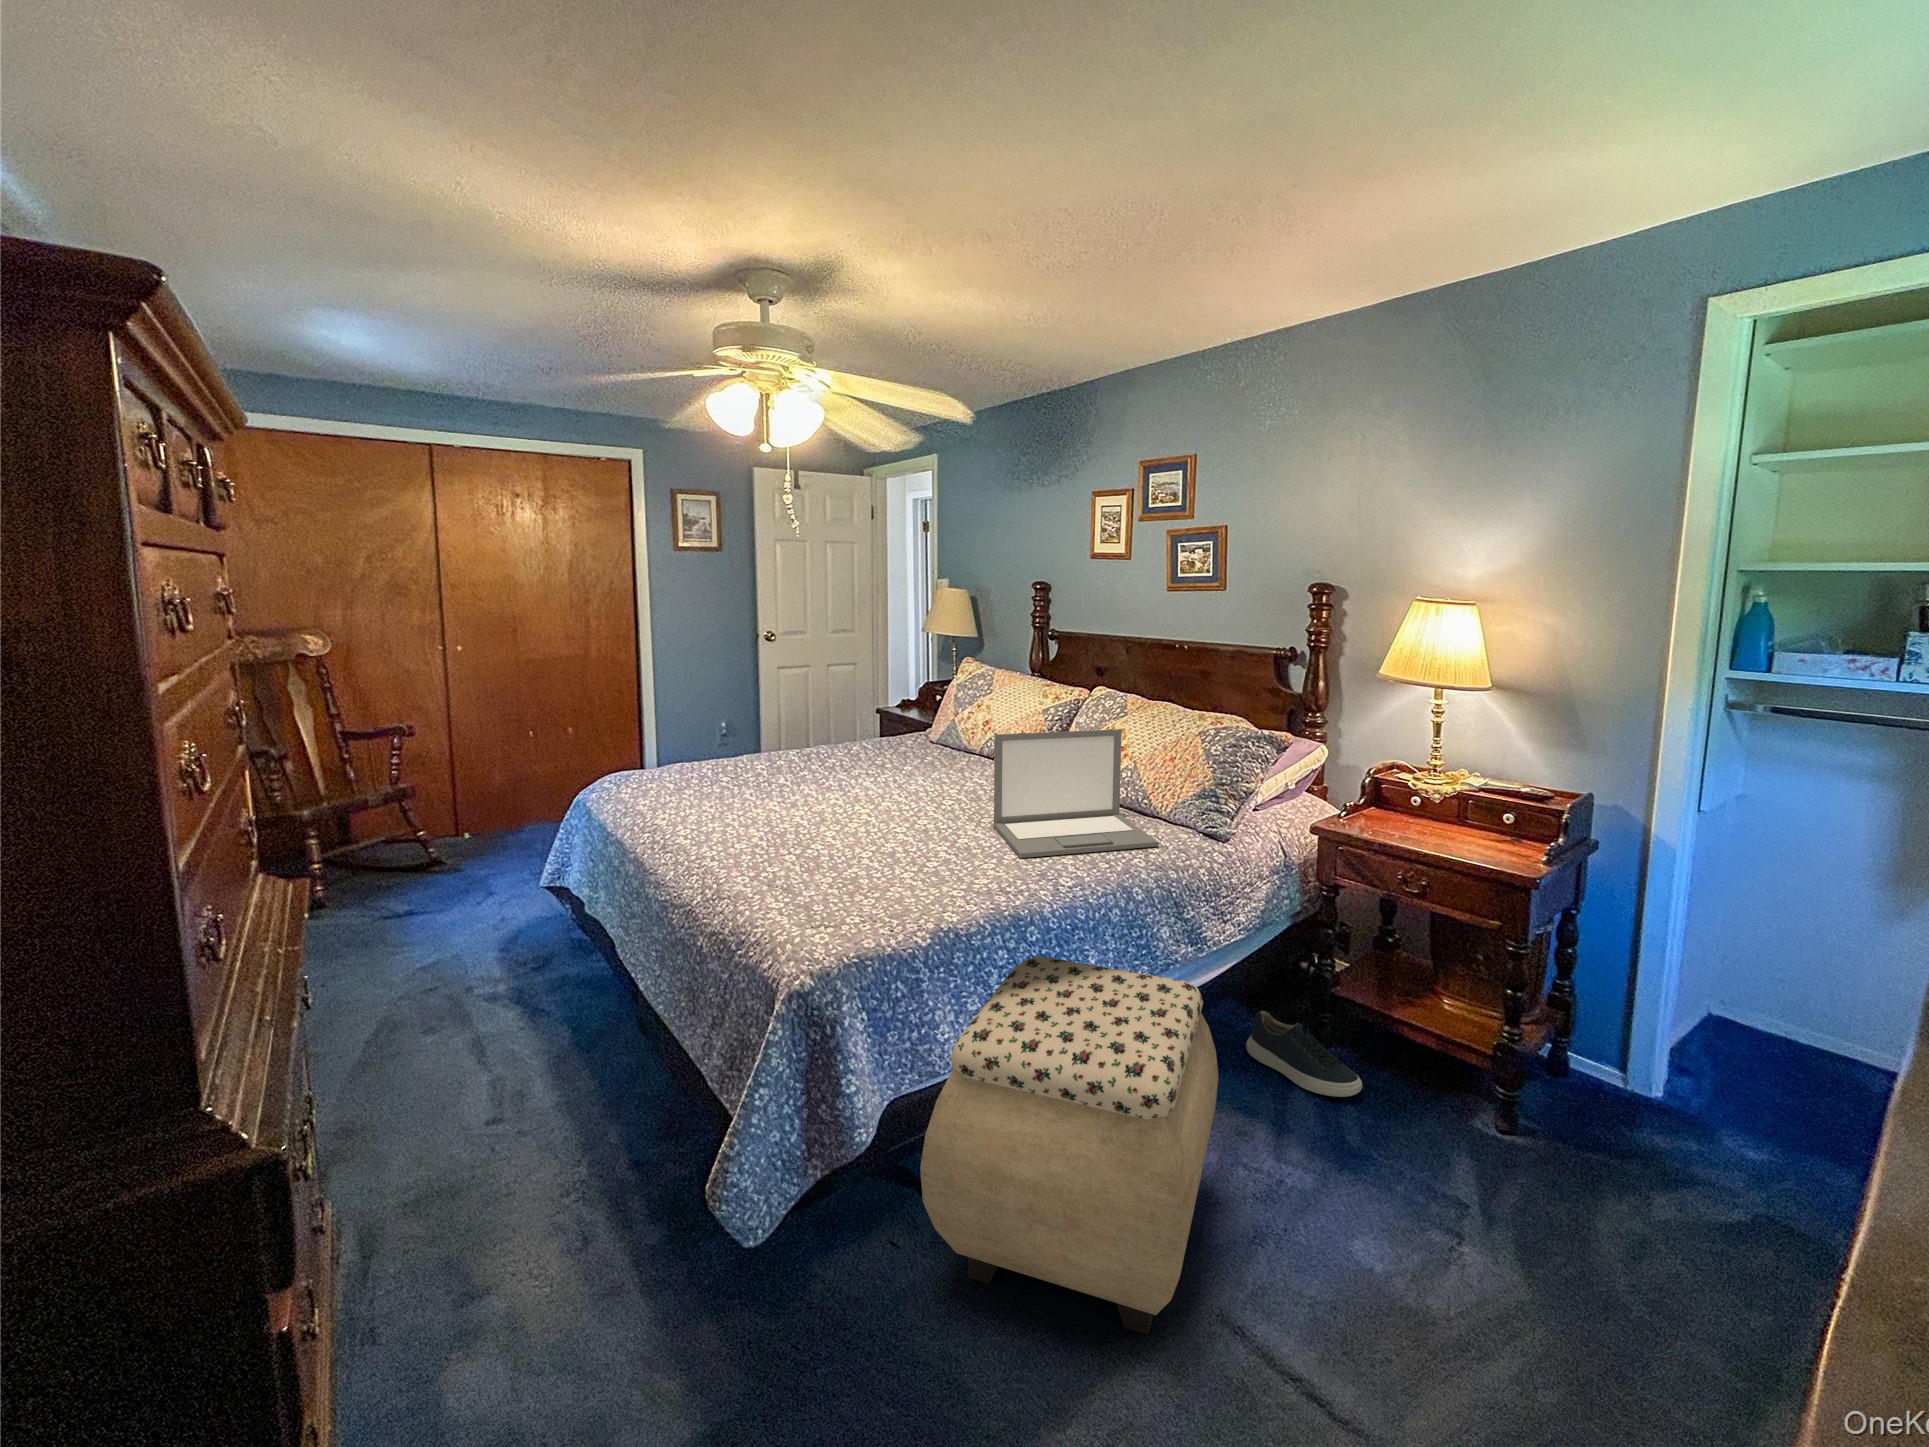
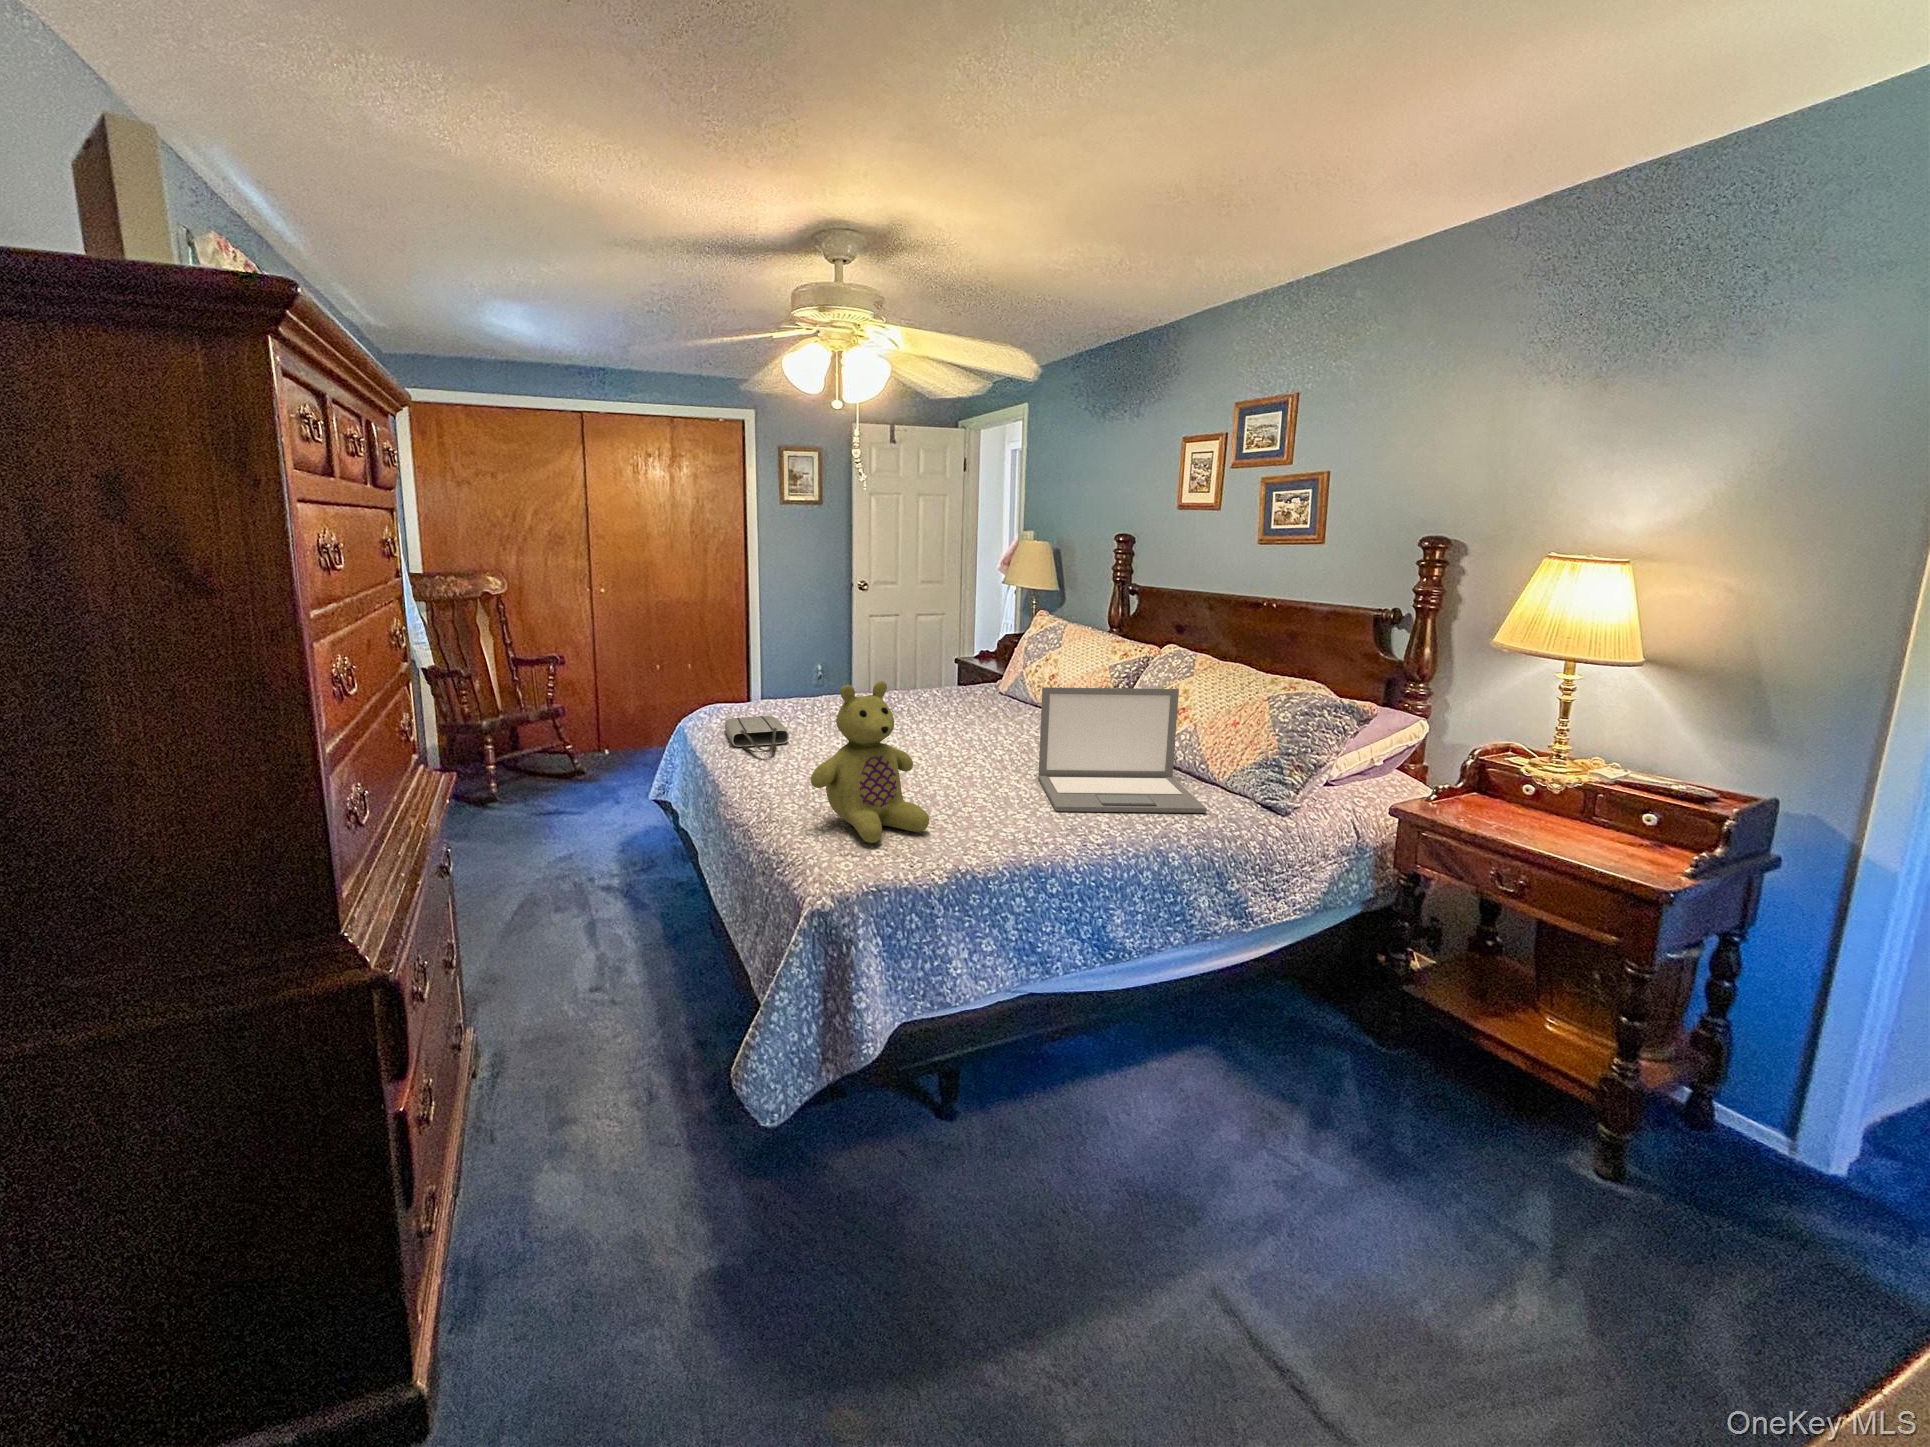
stuffed bear: none [769,737,900,911] -> present [811,681,929,843]
tote bag: none [640,782,720,823] -> present [725,716,789,752]
ottoman: present [920,957,1218,1335] -> none [920,907,1240,1287]
shoe: present [1246,1010,1362,1097] -> none [1296,998,1425,1103]

